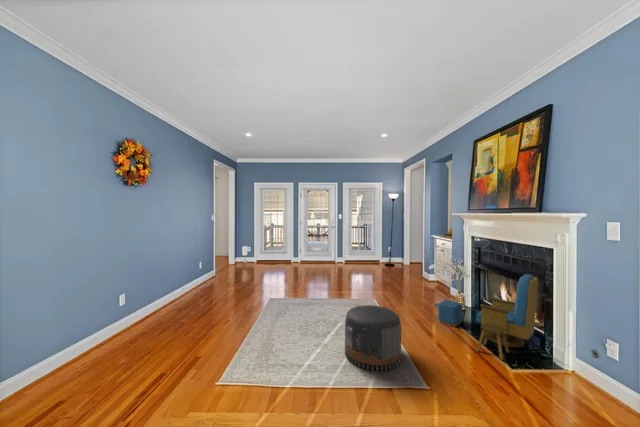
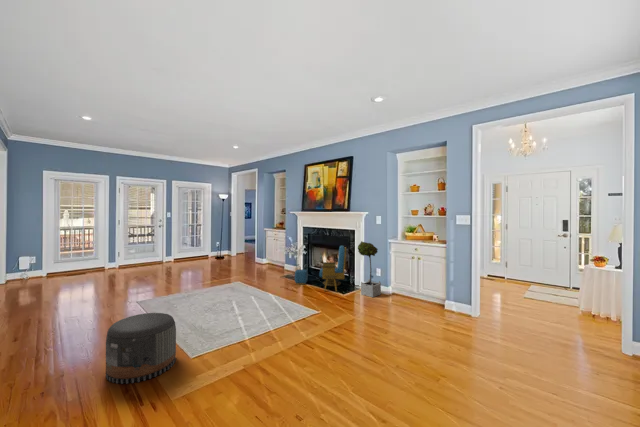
potted tree: none [550,274,623,410] -> present [358,241,381,297]
pouf: present [345,305,401,370] -> present [106,313,176,384]

